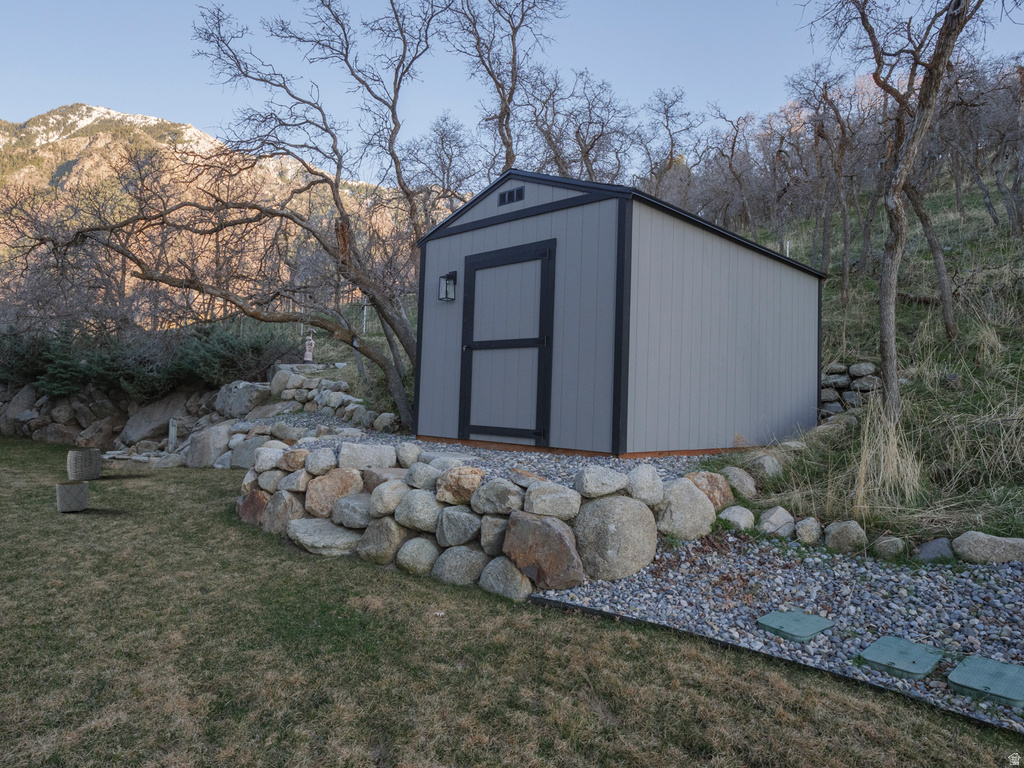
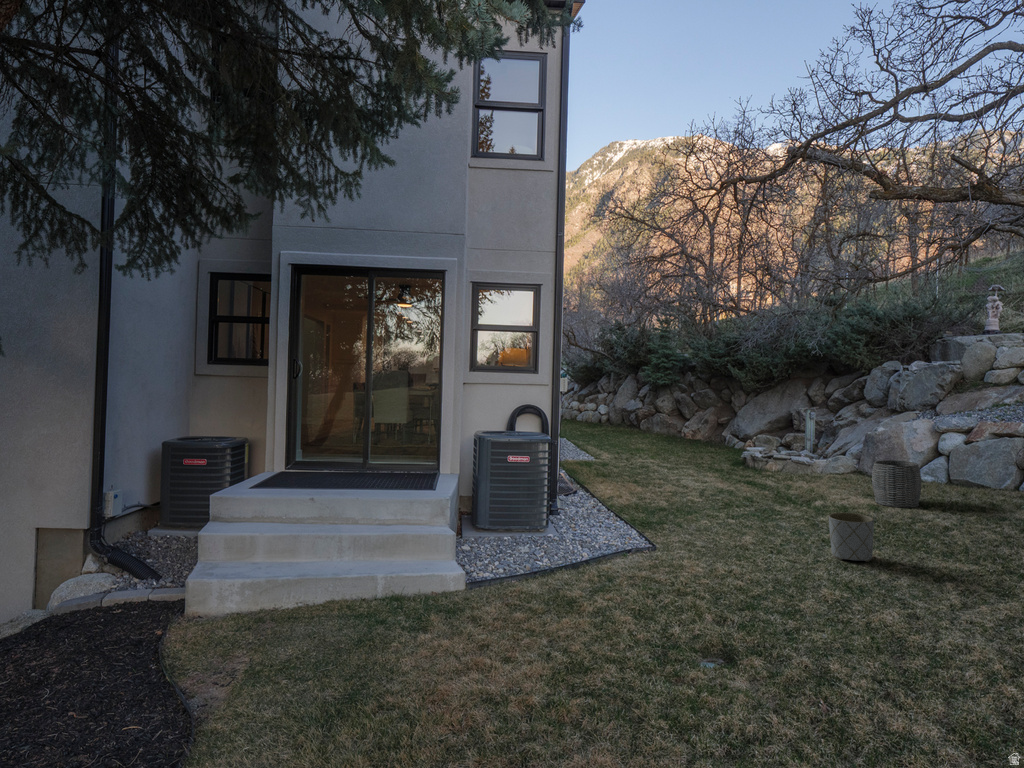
woven basket: present [67,449,102,480] -> present [872,460,921,507]

